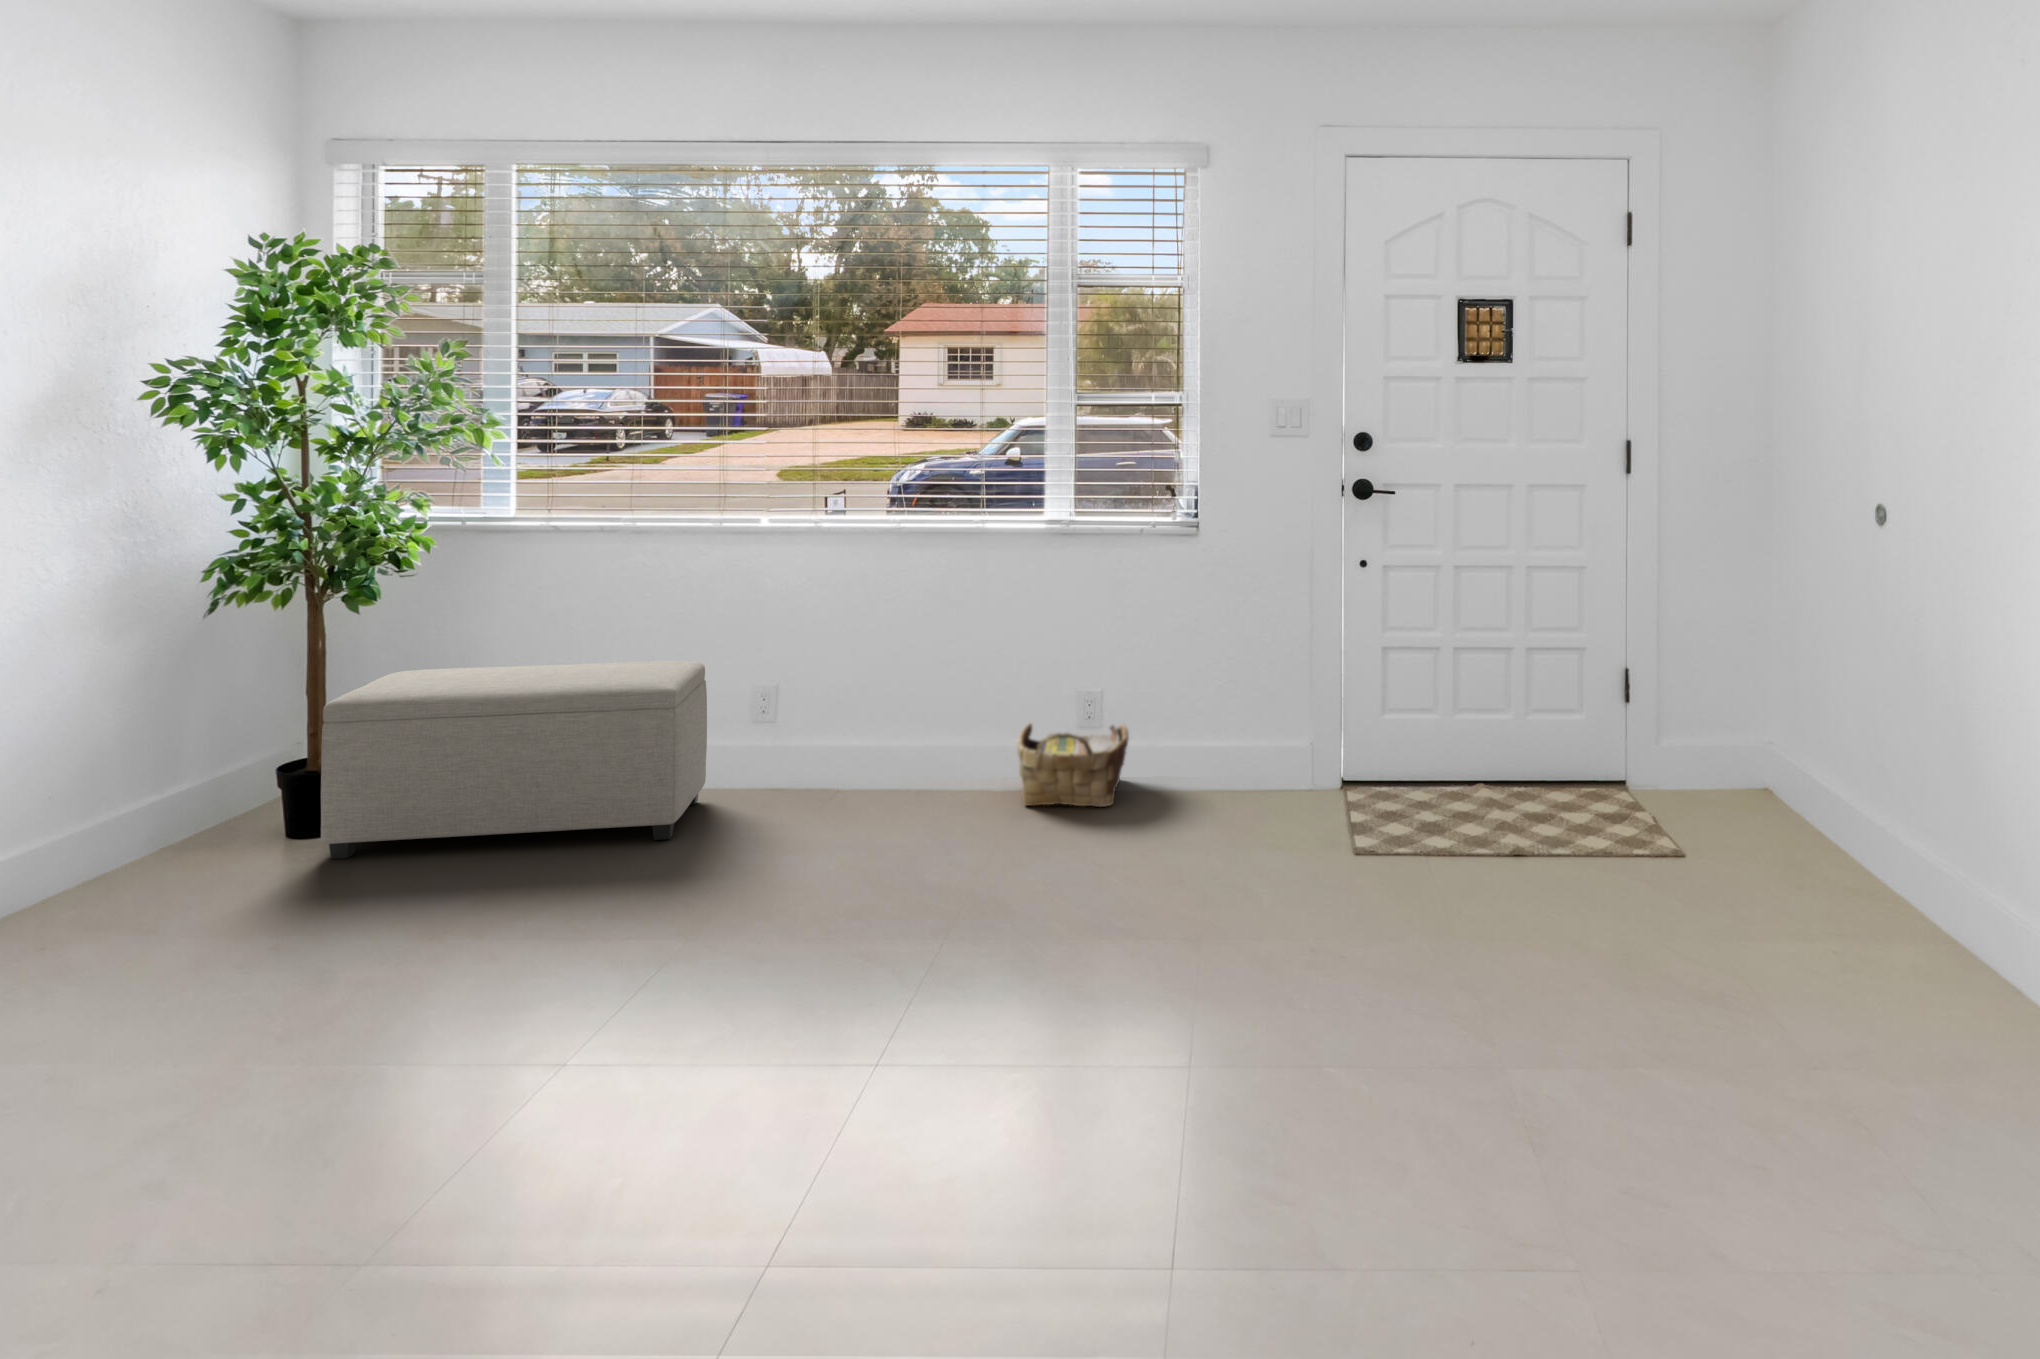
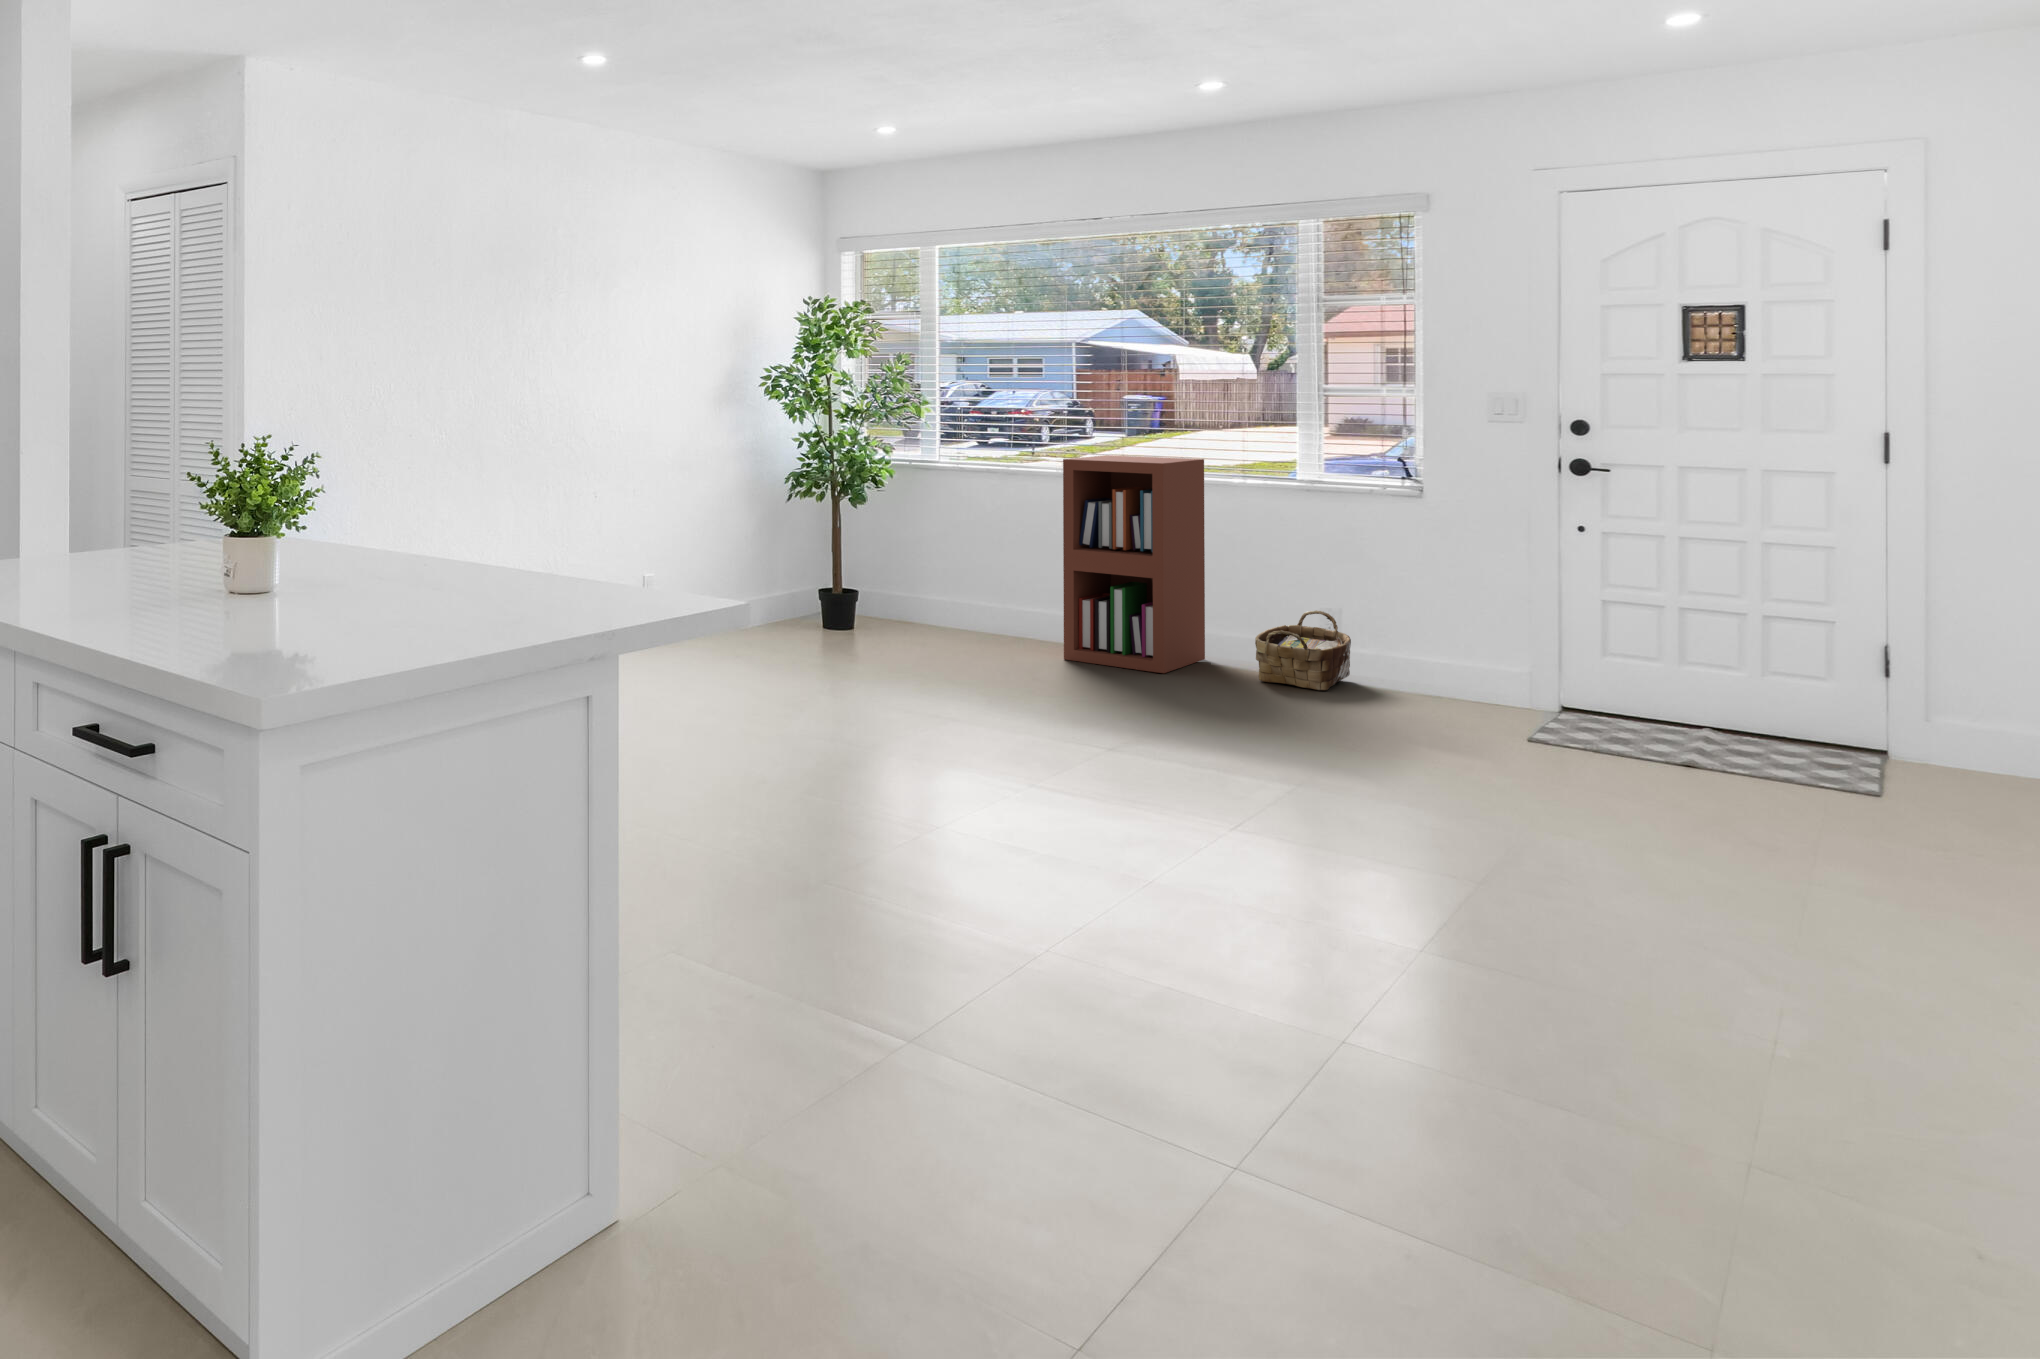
bookshelf: none [740,495,931,822] -> present [1063,455,1205,673]
ottoman: present [321,661,707,859] -> none [840,545,1049,659]

